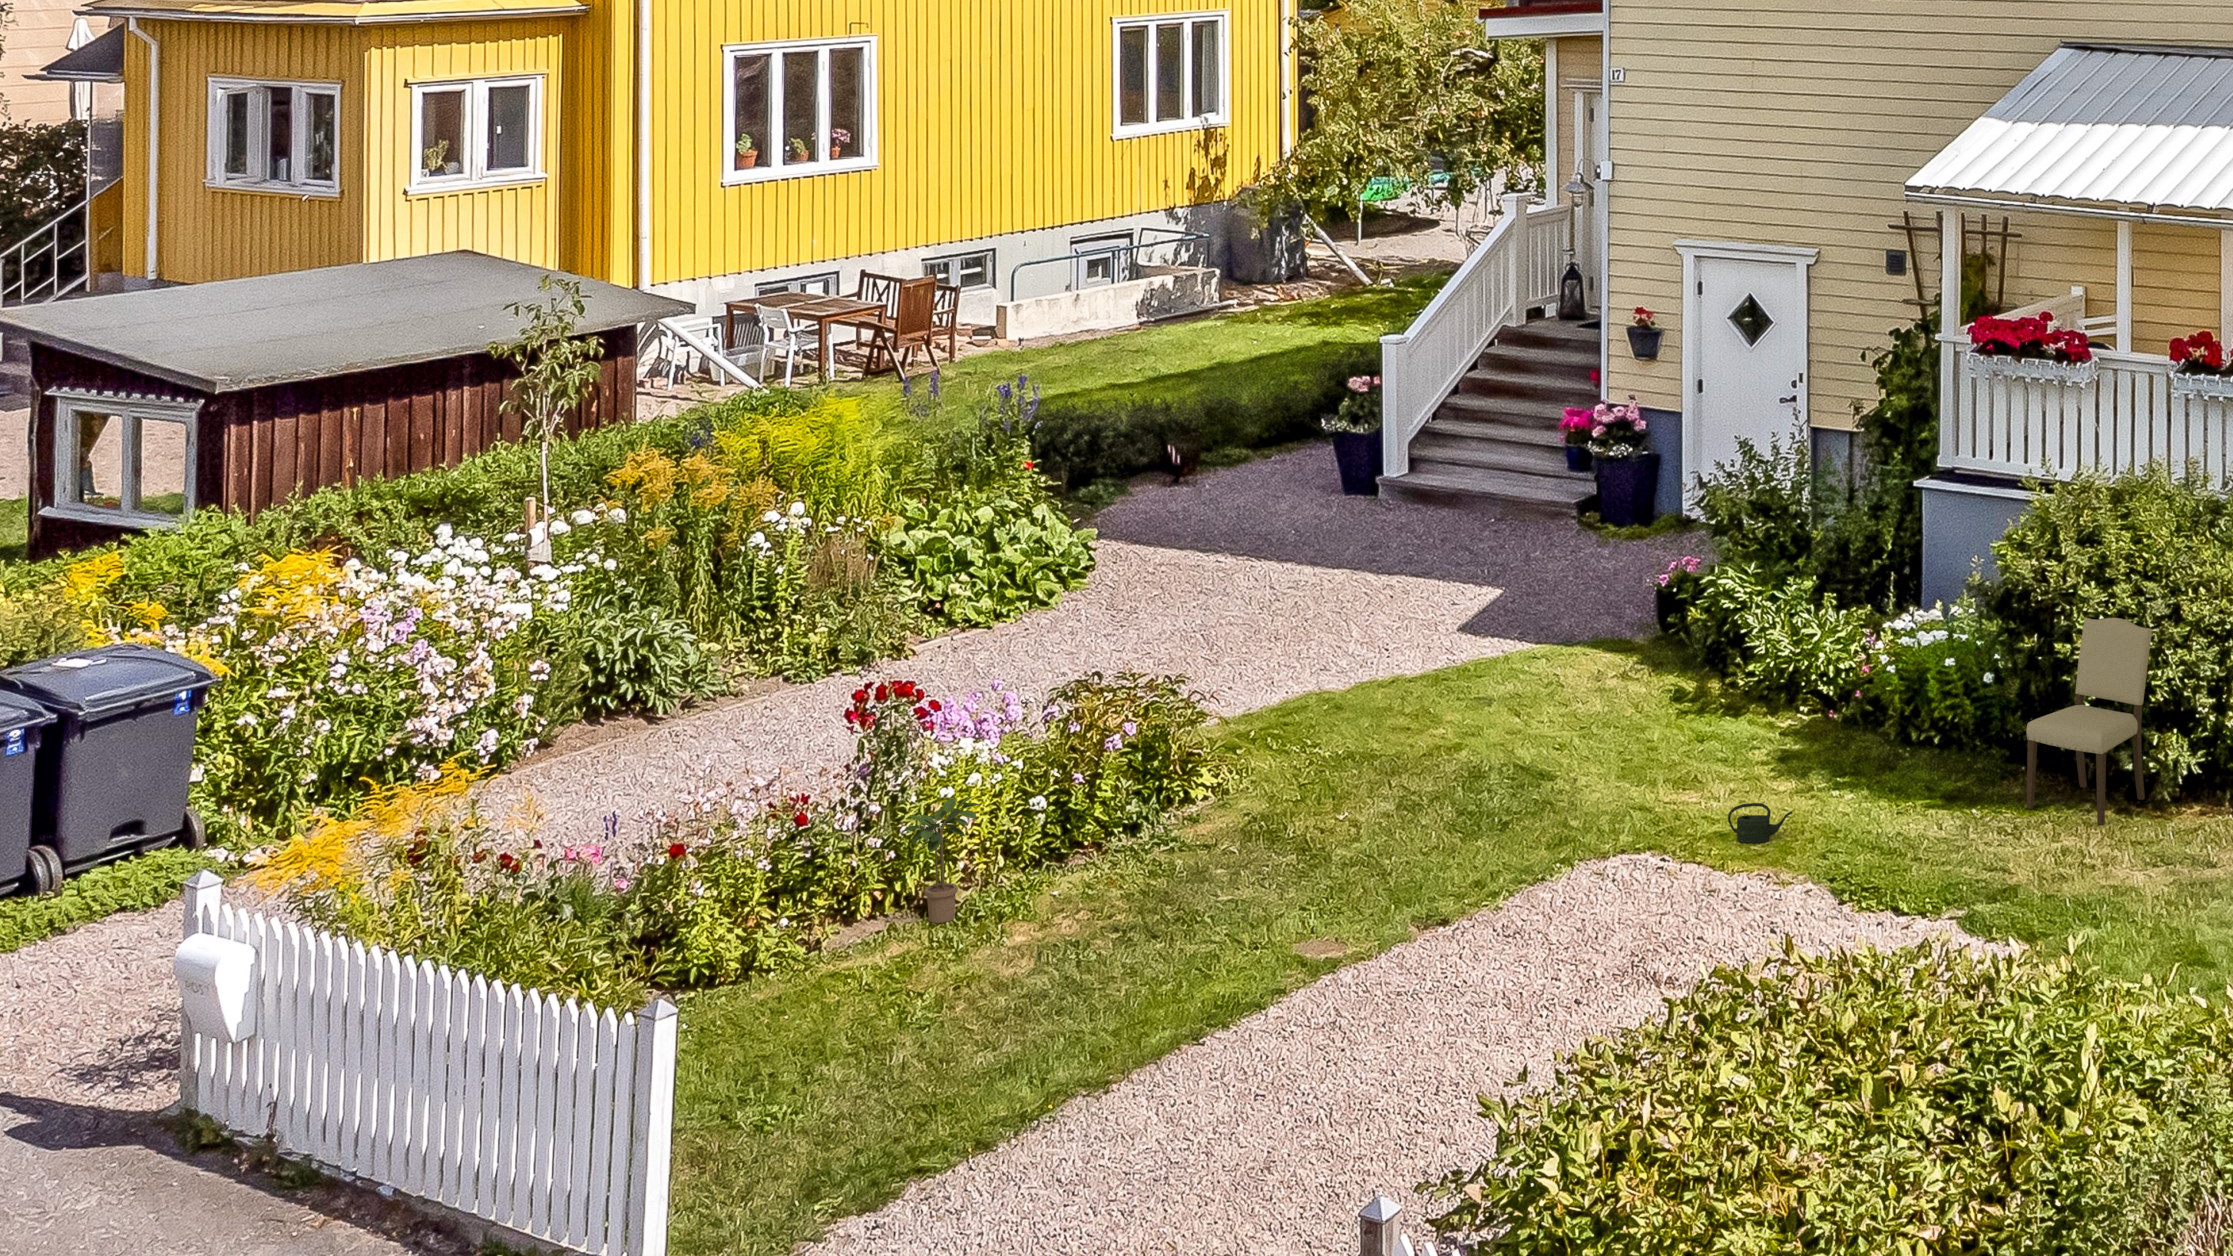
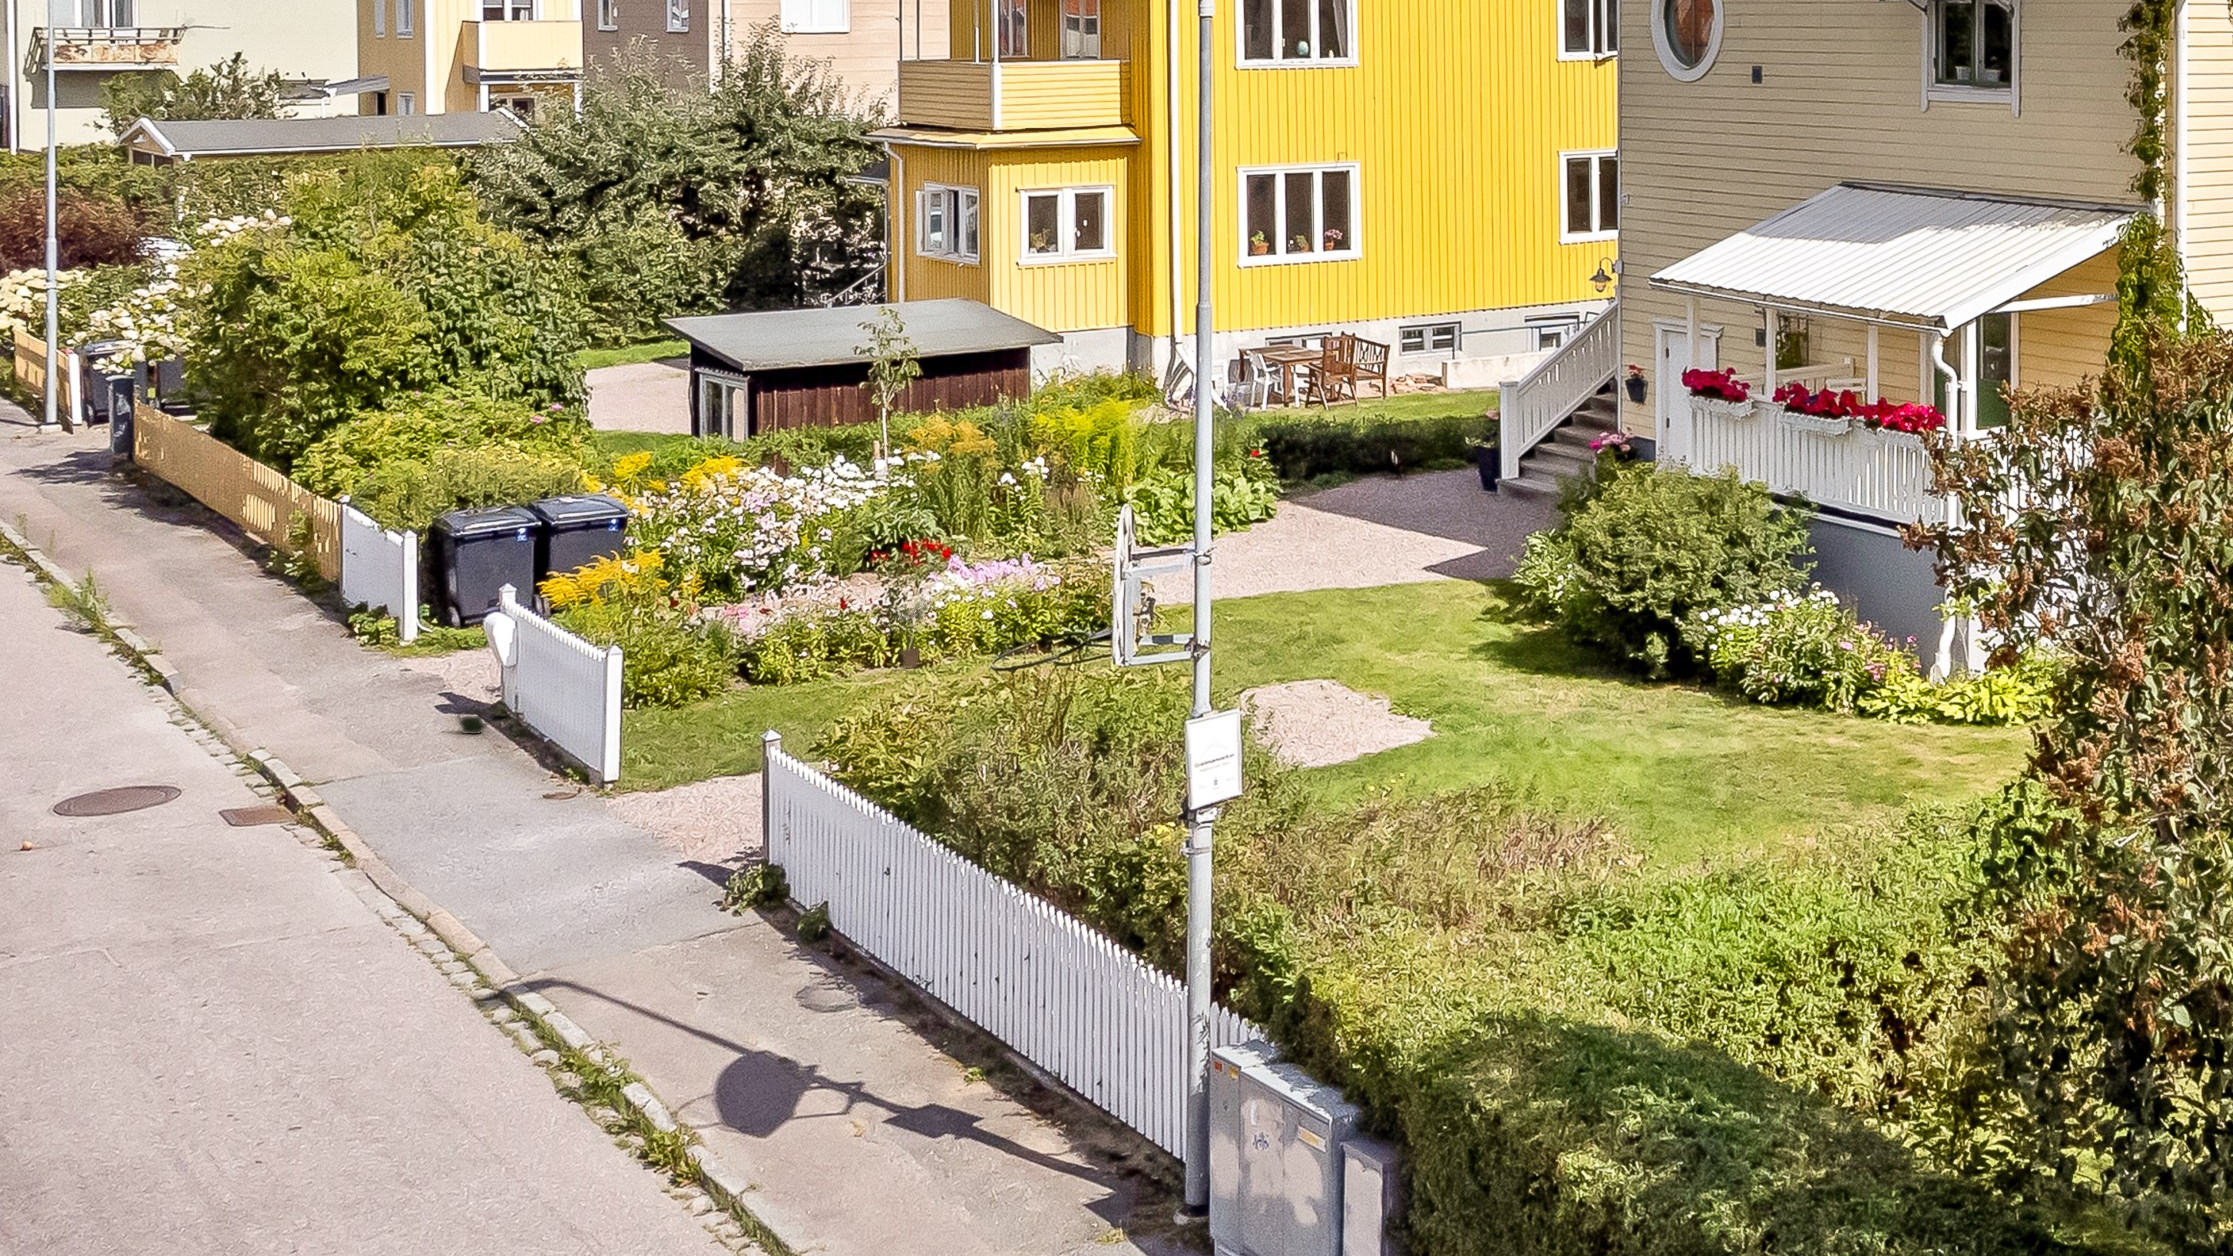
chair: present [2026,618,2152,825] -> none [1552,555,1639,683]
watering can: present [1728,803,1792,843] -> present [458,707,487,734]

